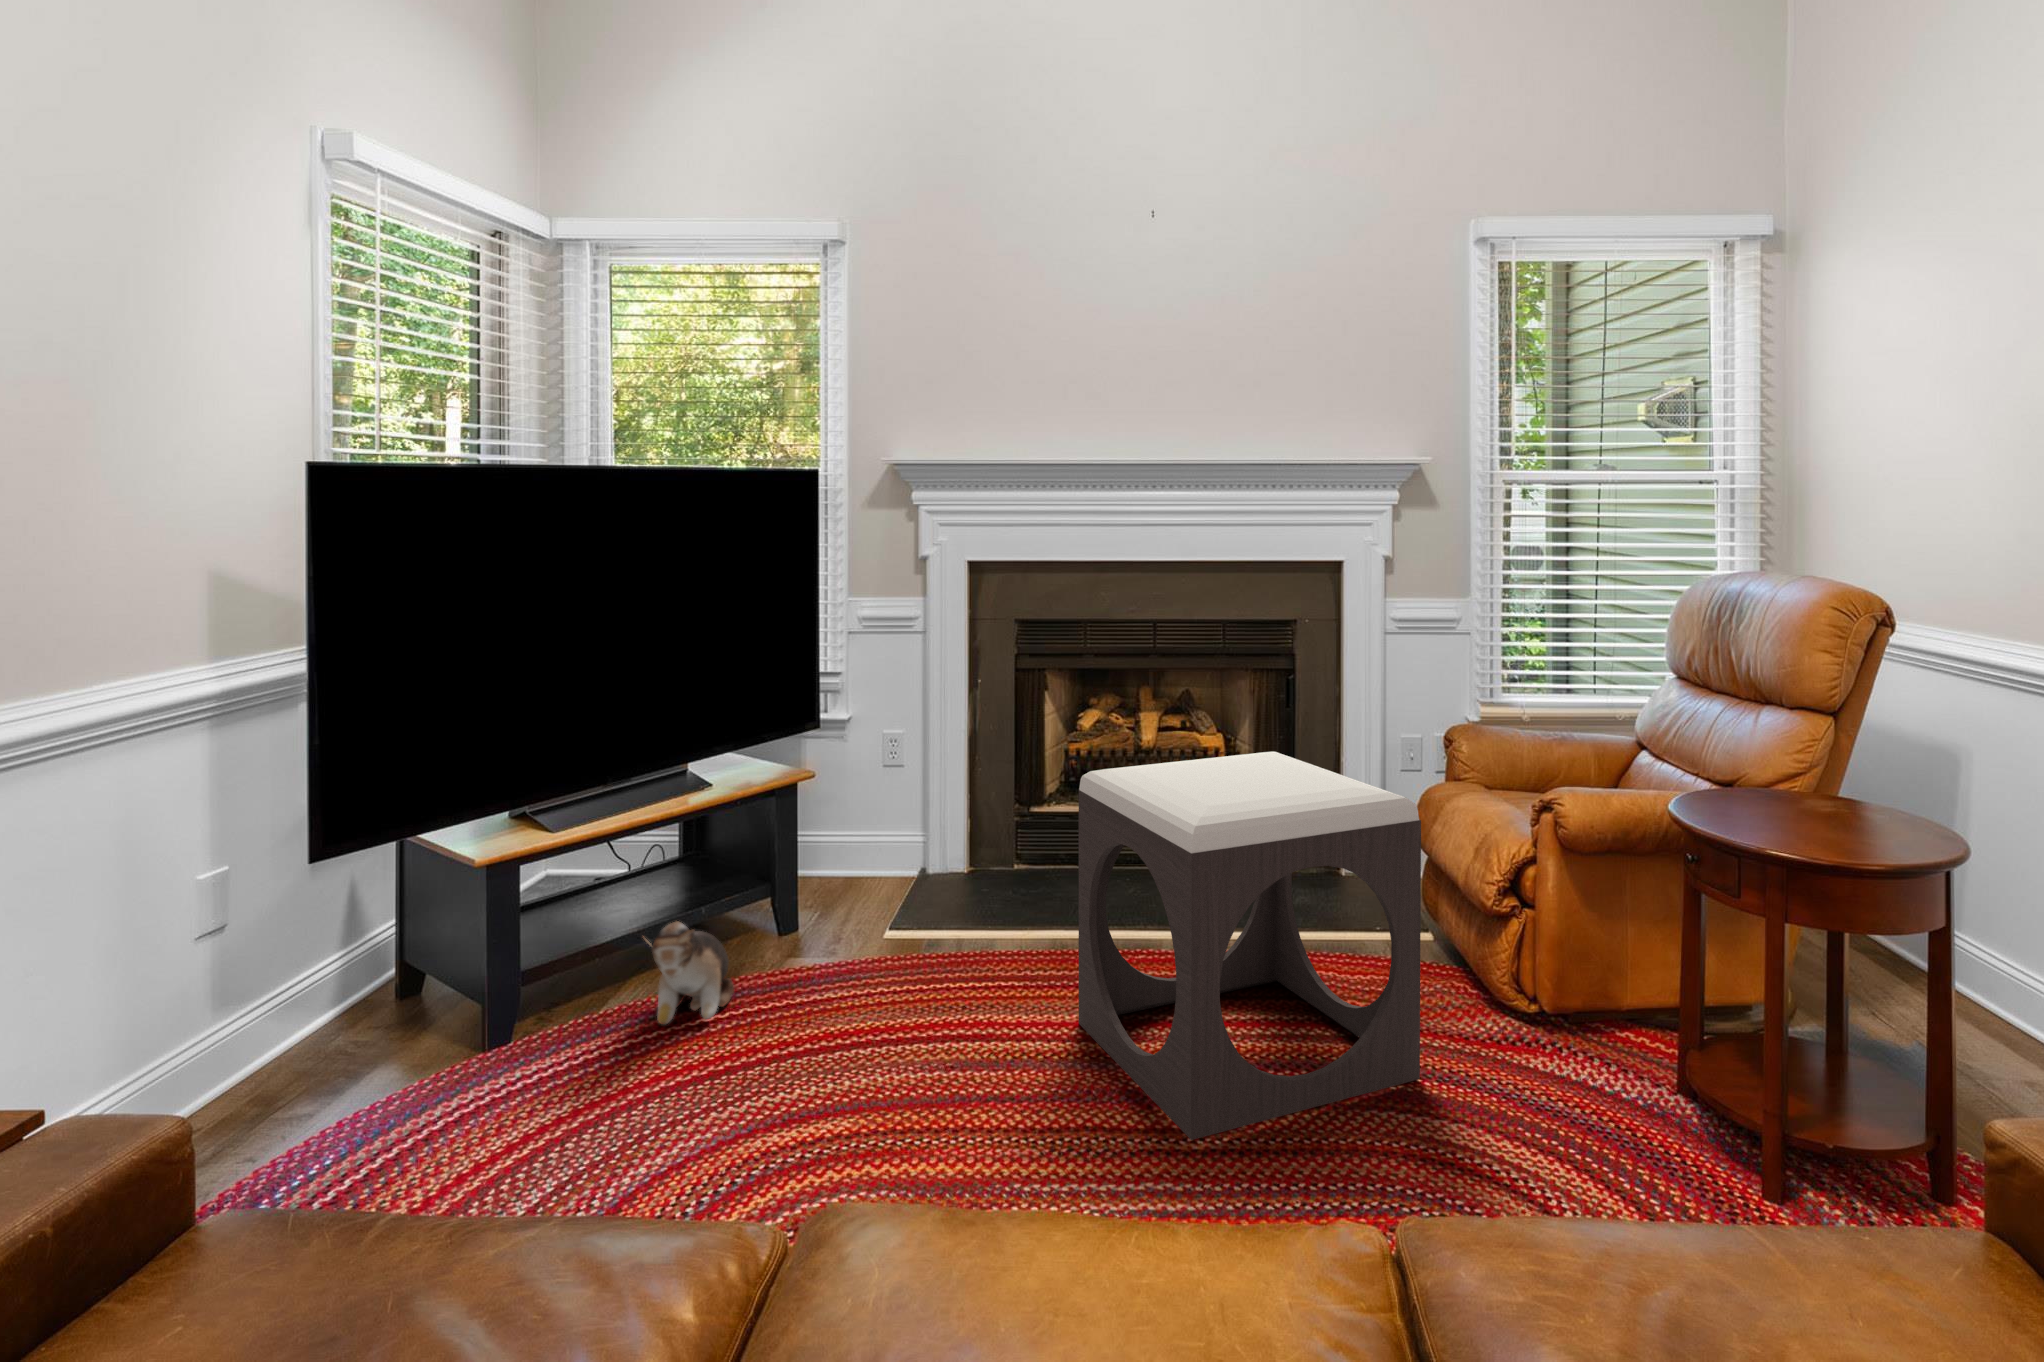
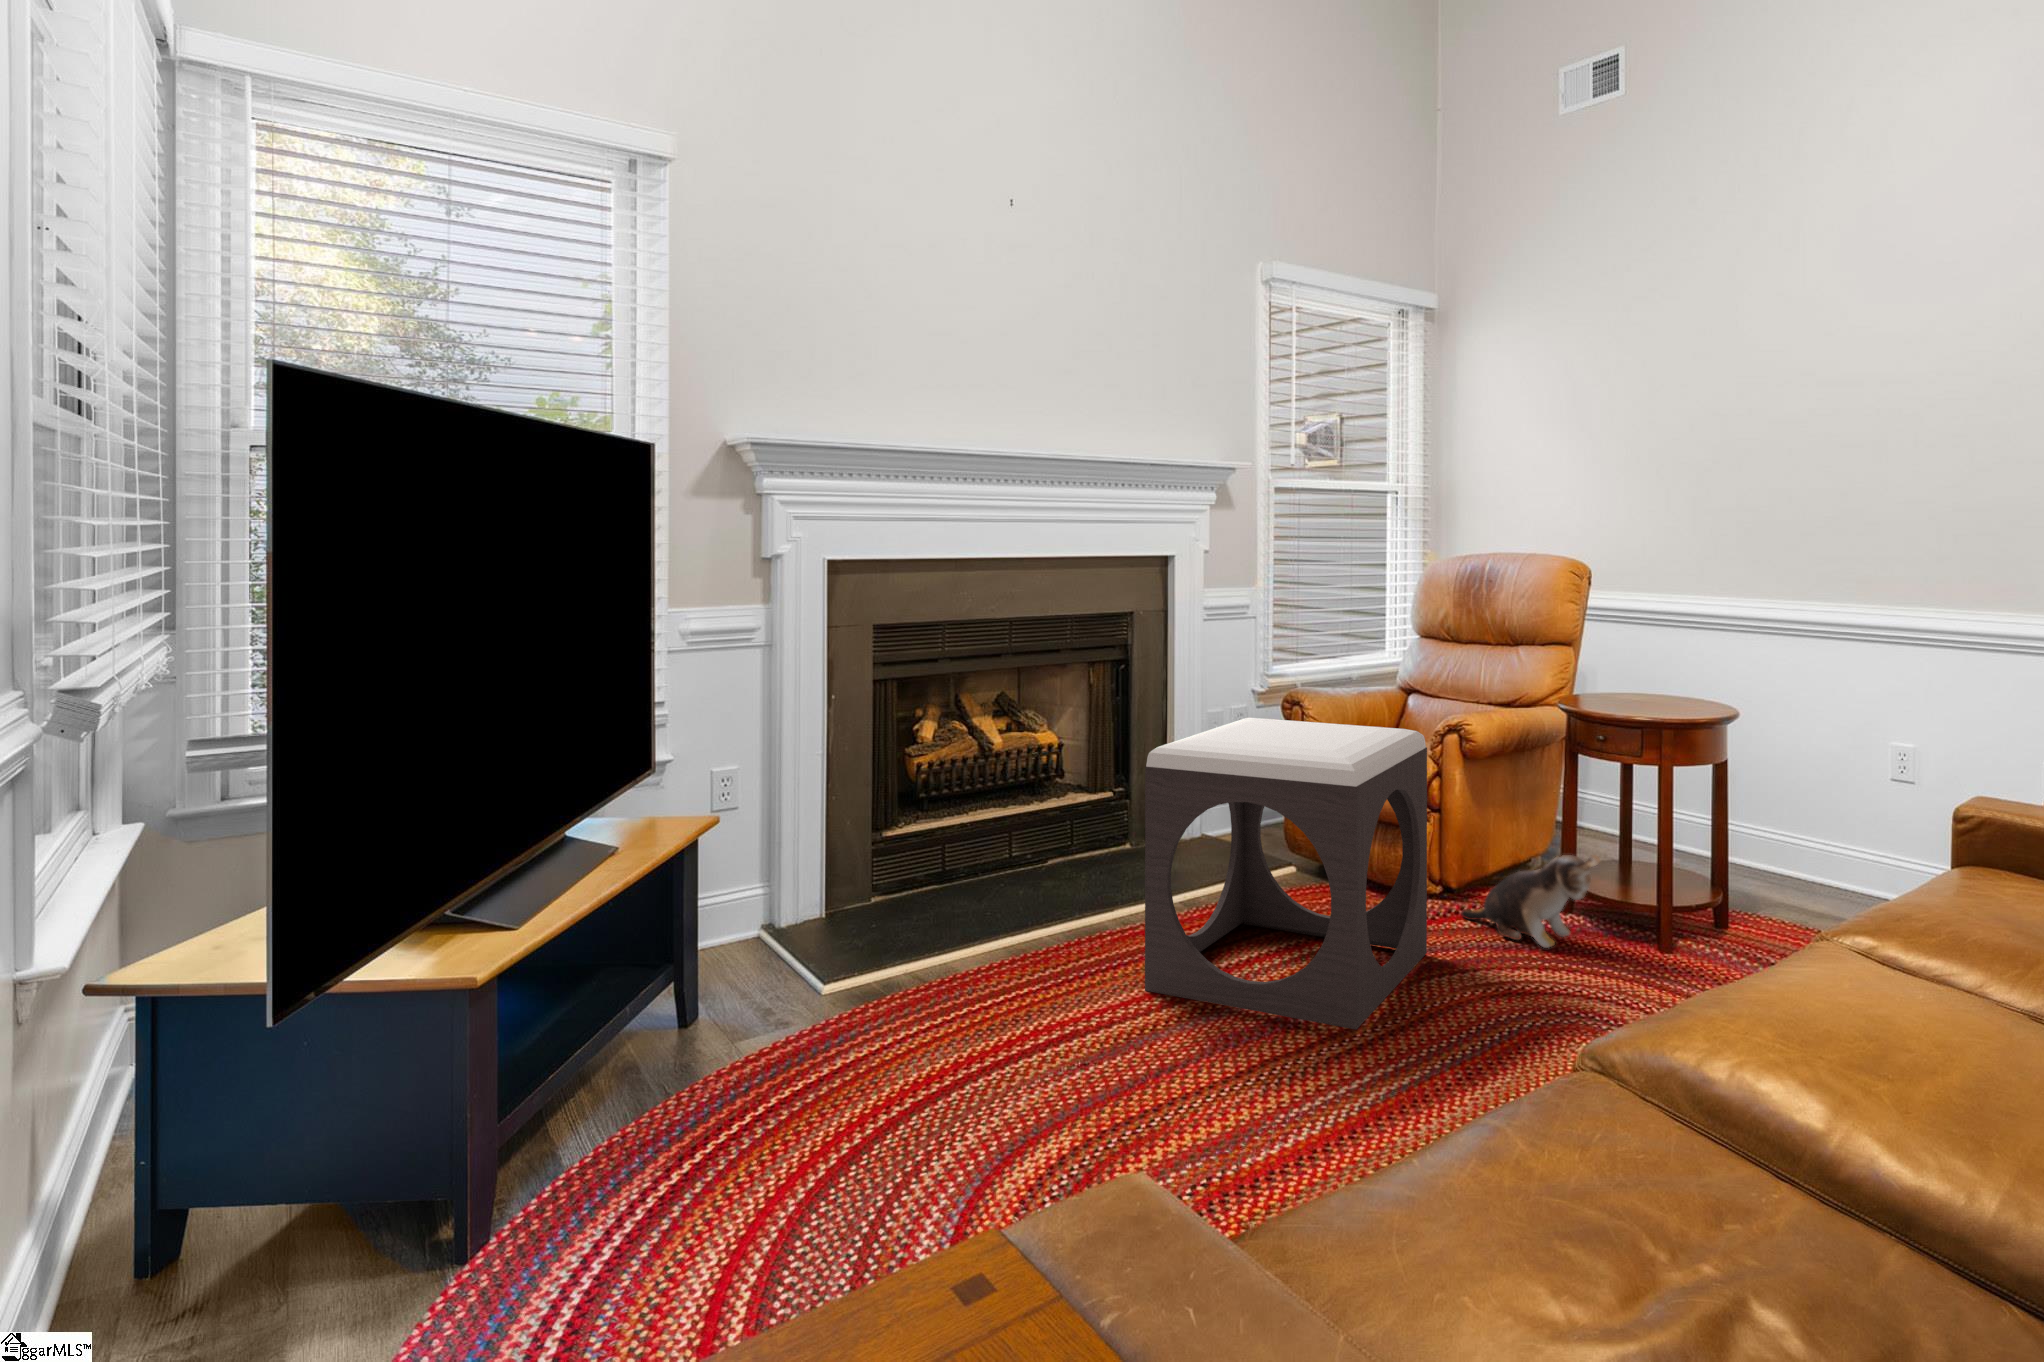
plush toy: present [645,921,734,1024] -> present [1461,855,1600,948]

